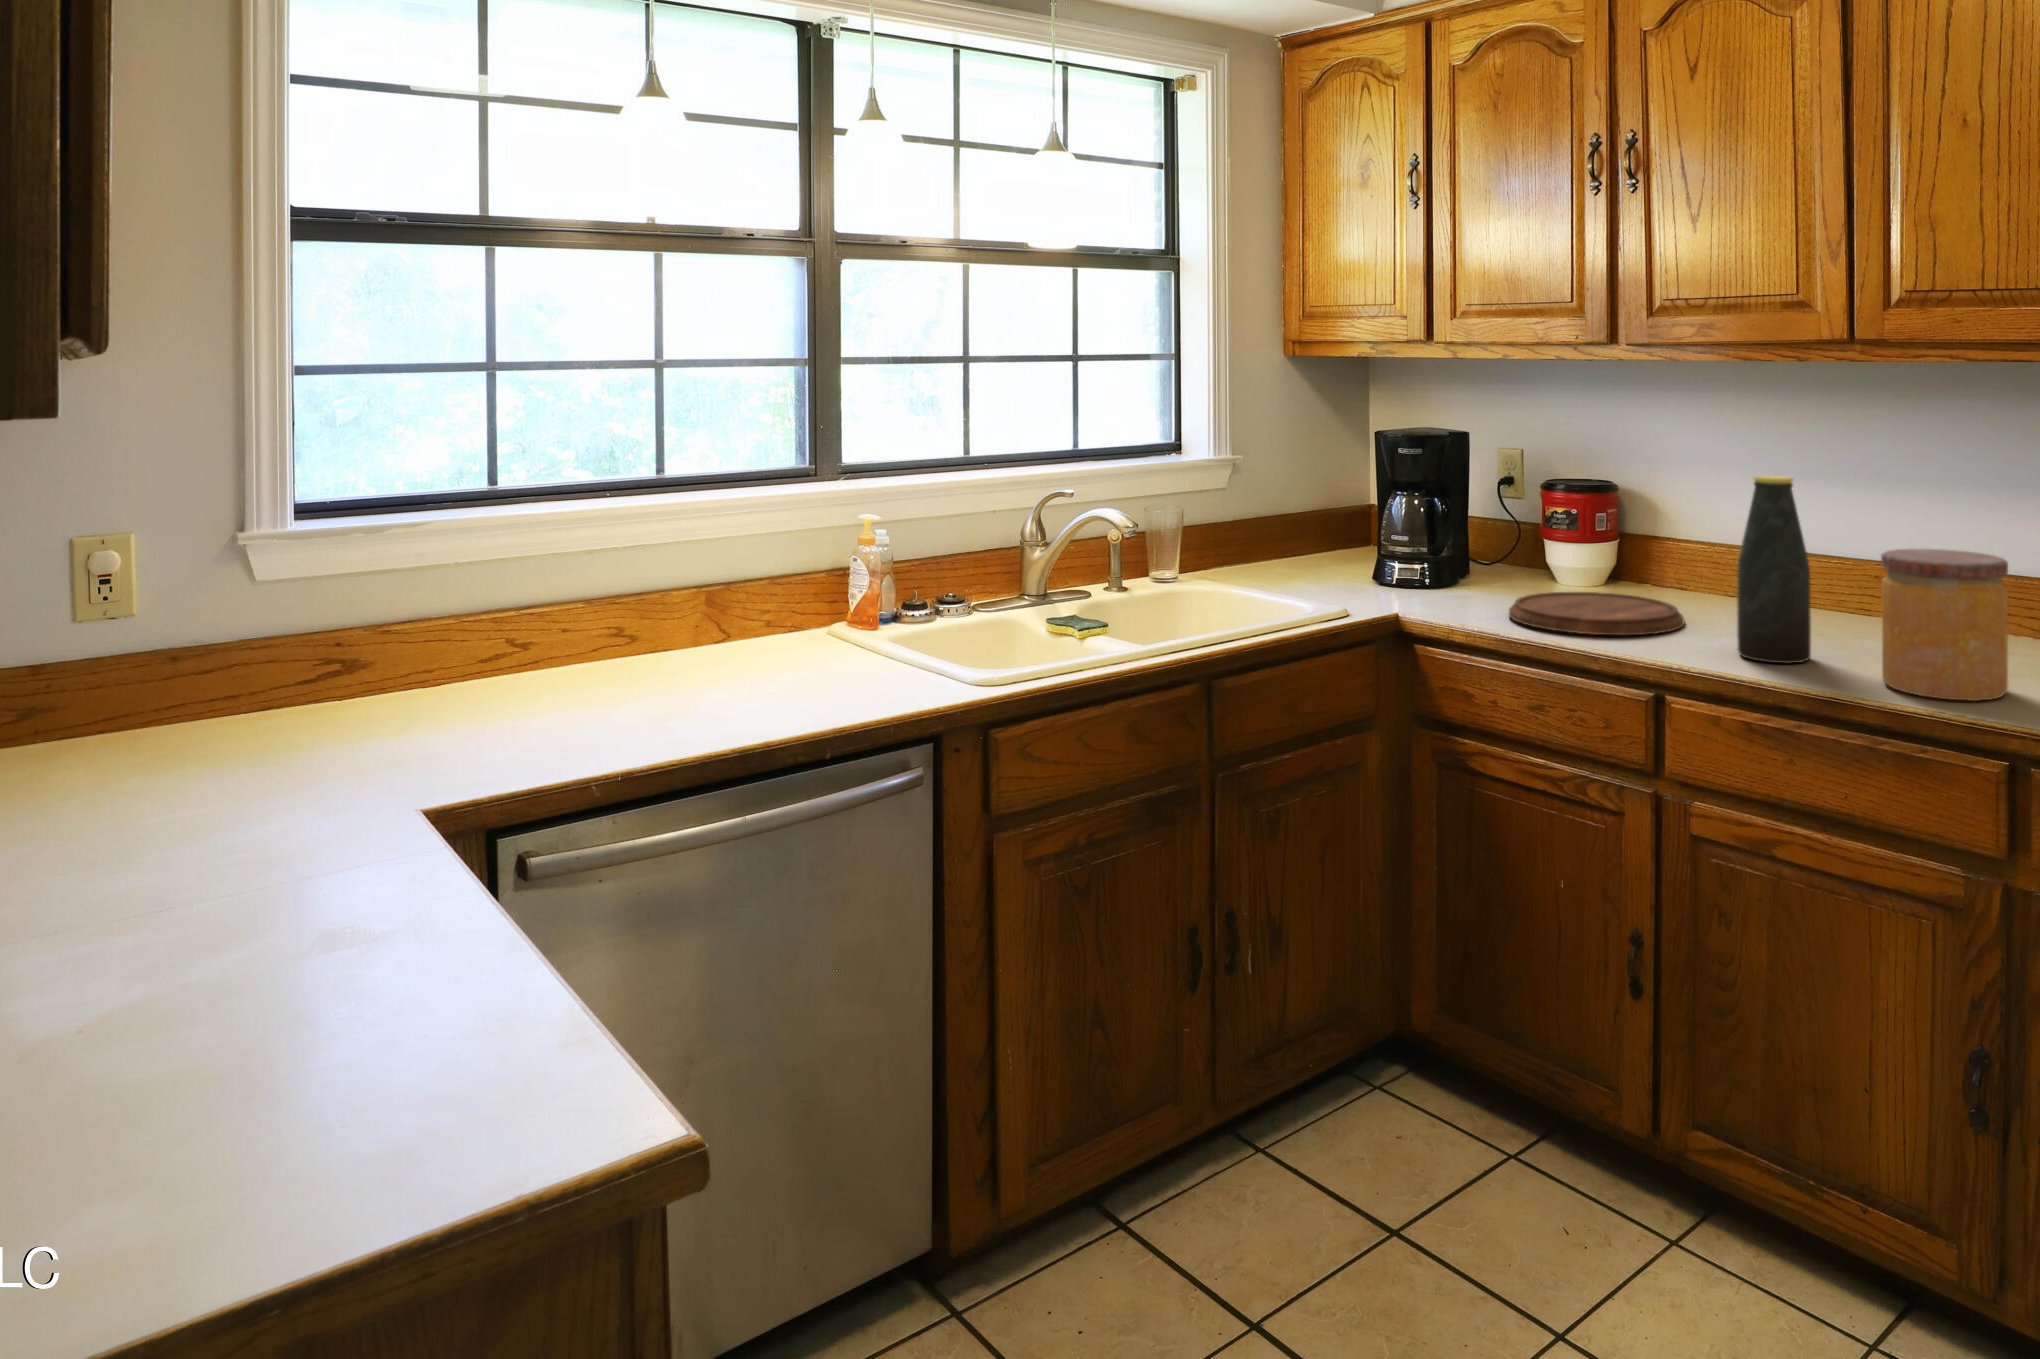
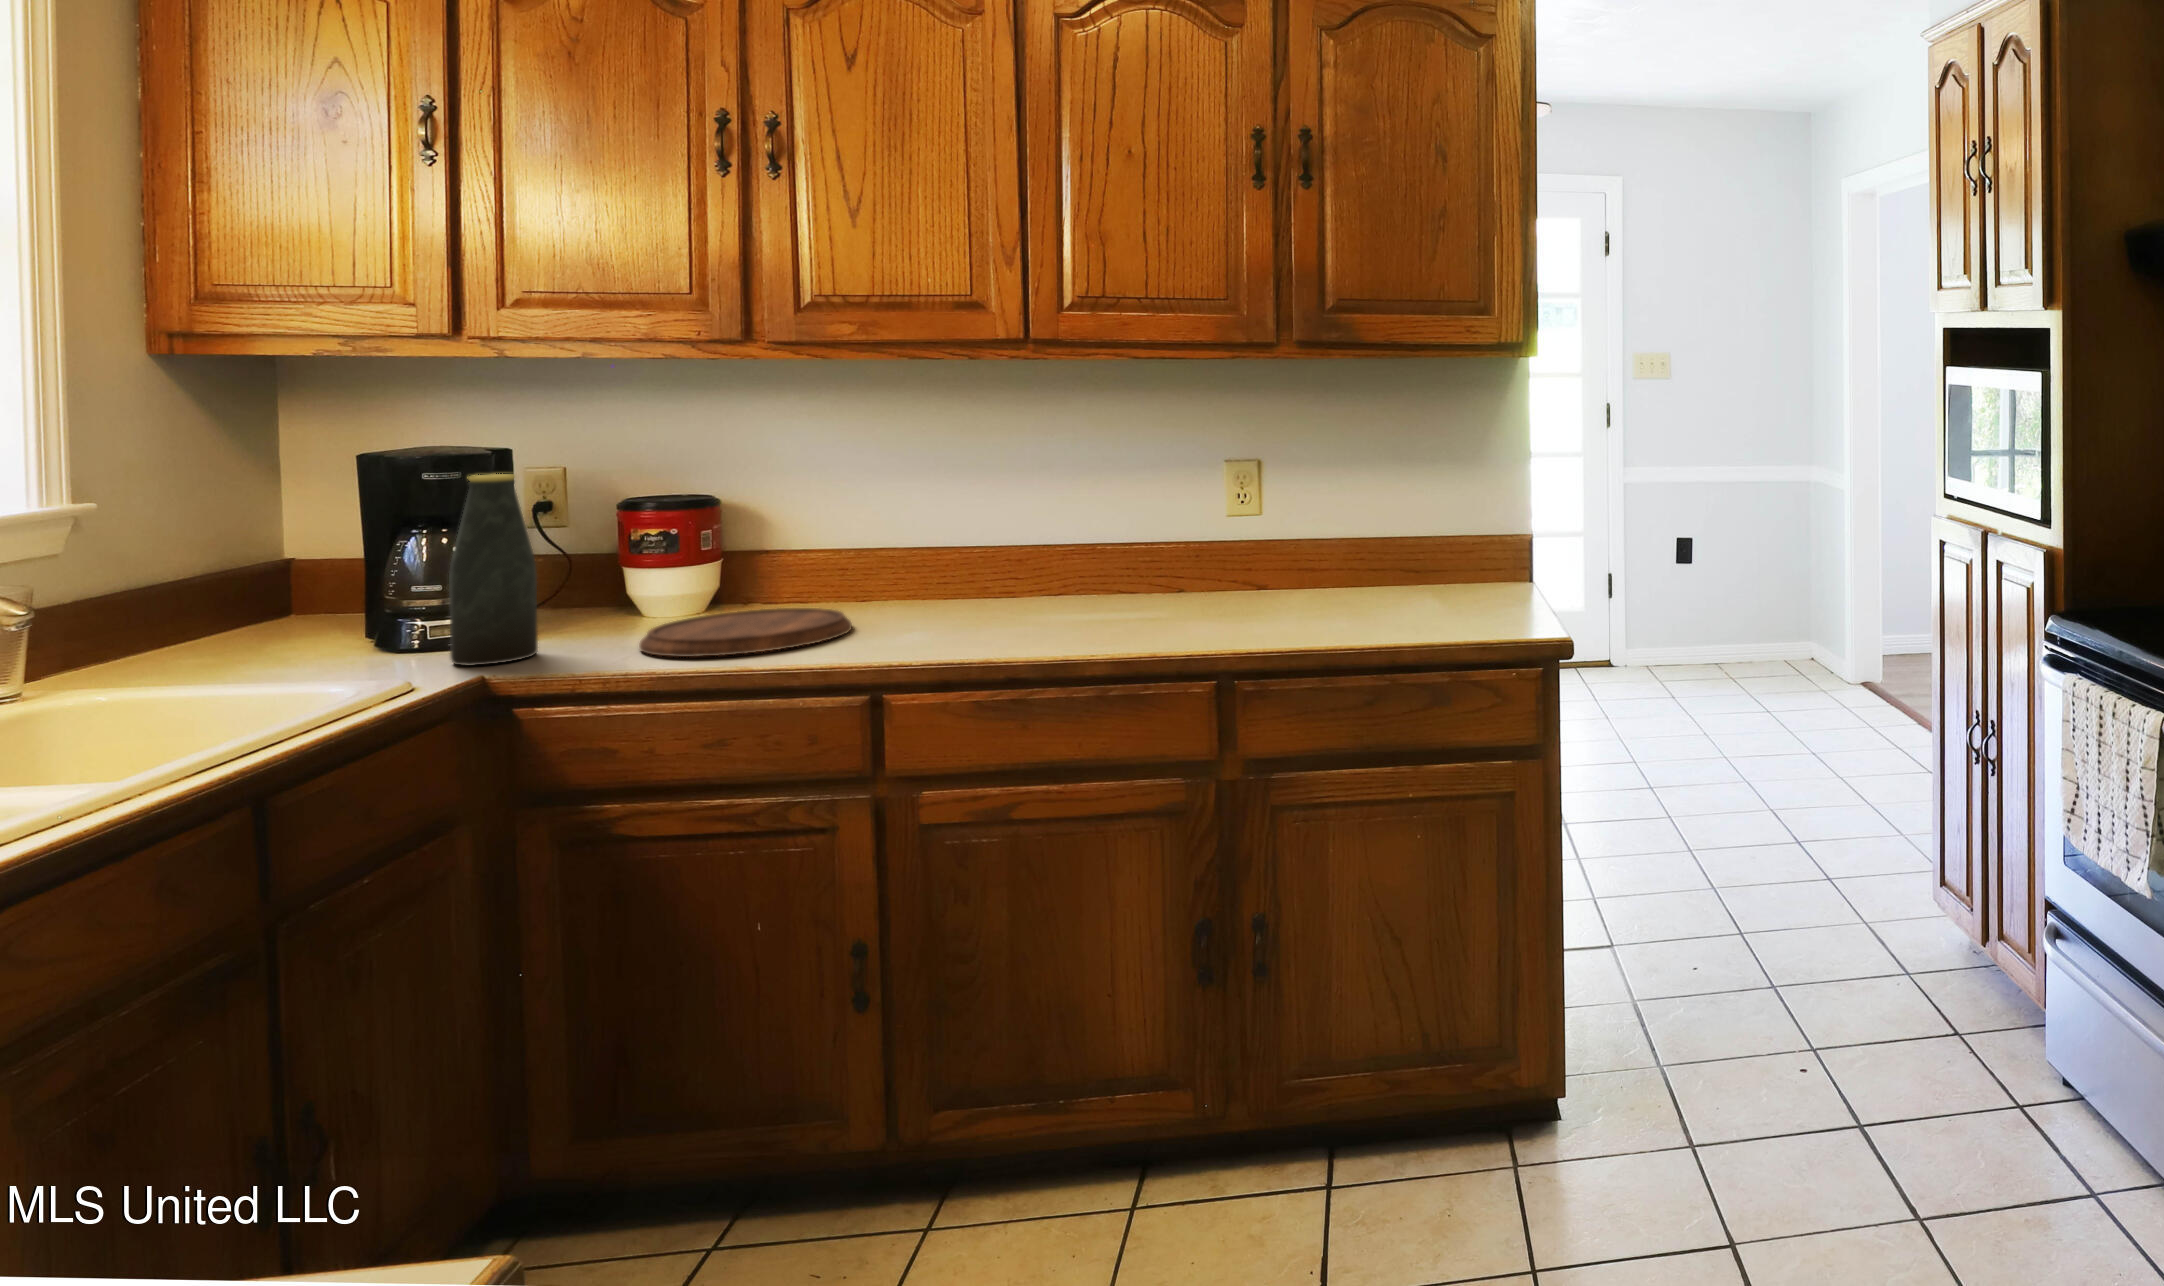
bottle: present [1737,476,1811,663] -> present [449,474,538,666]
jar: present [1881,549,2008,701] -> none [1081,512,1178,635]

